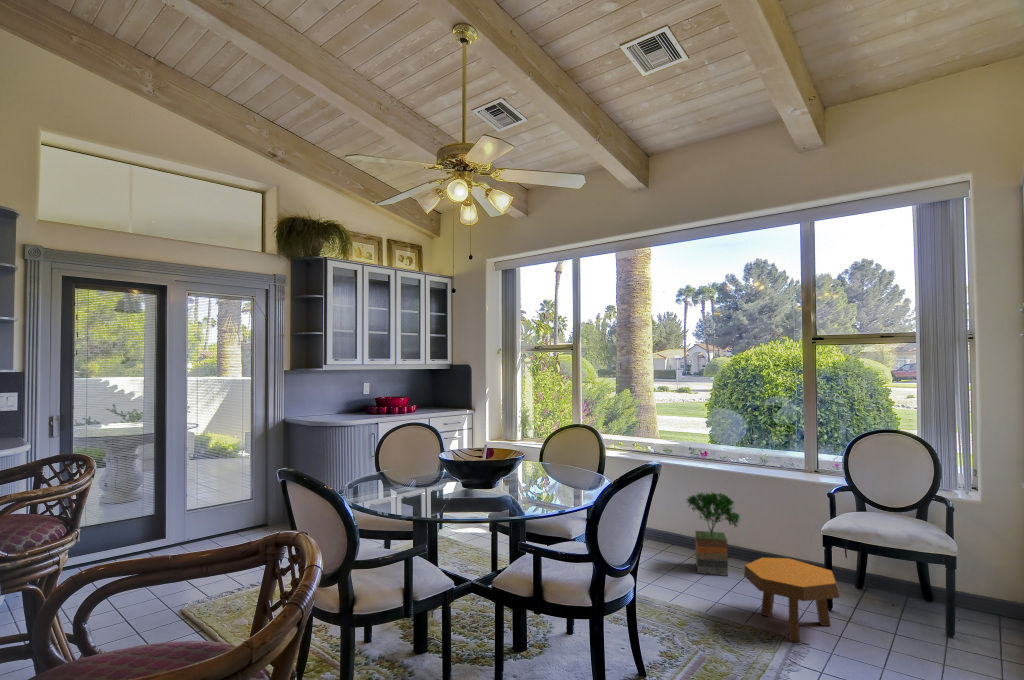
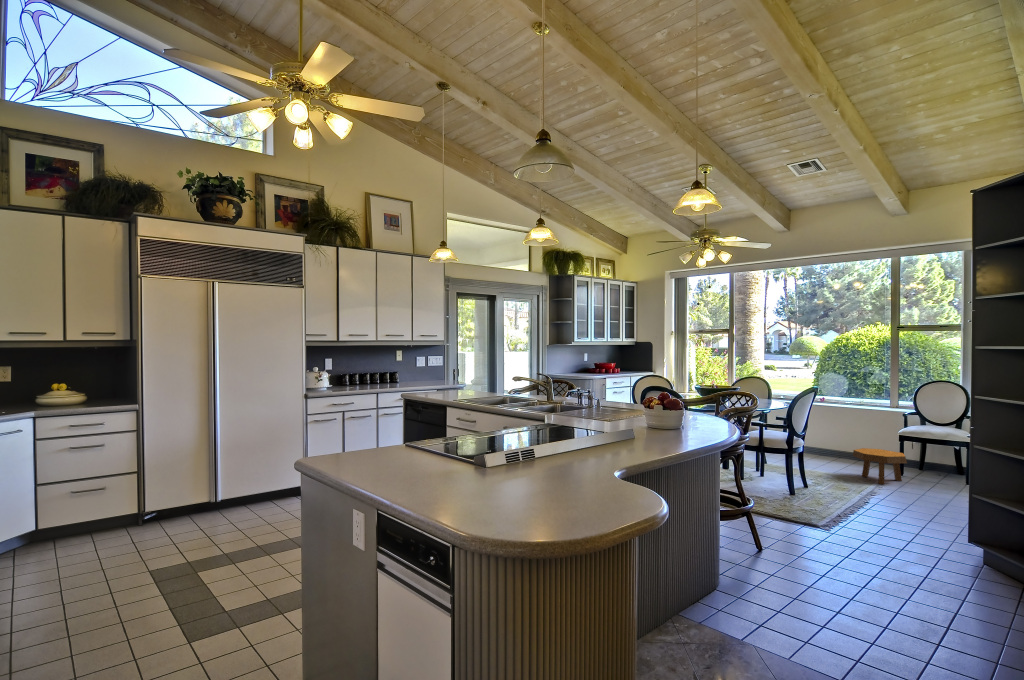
potted tree: present [687,493,740,576] -> none [812,417,848,465]

